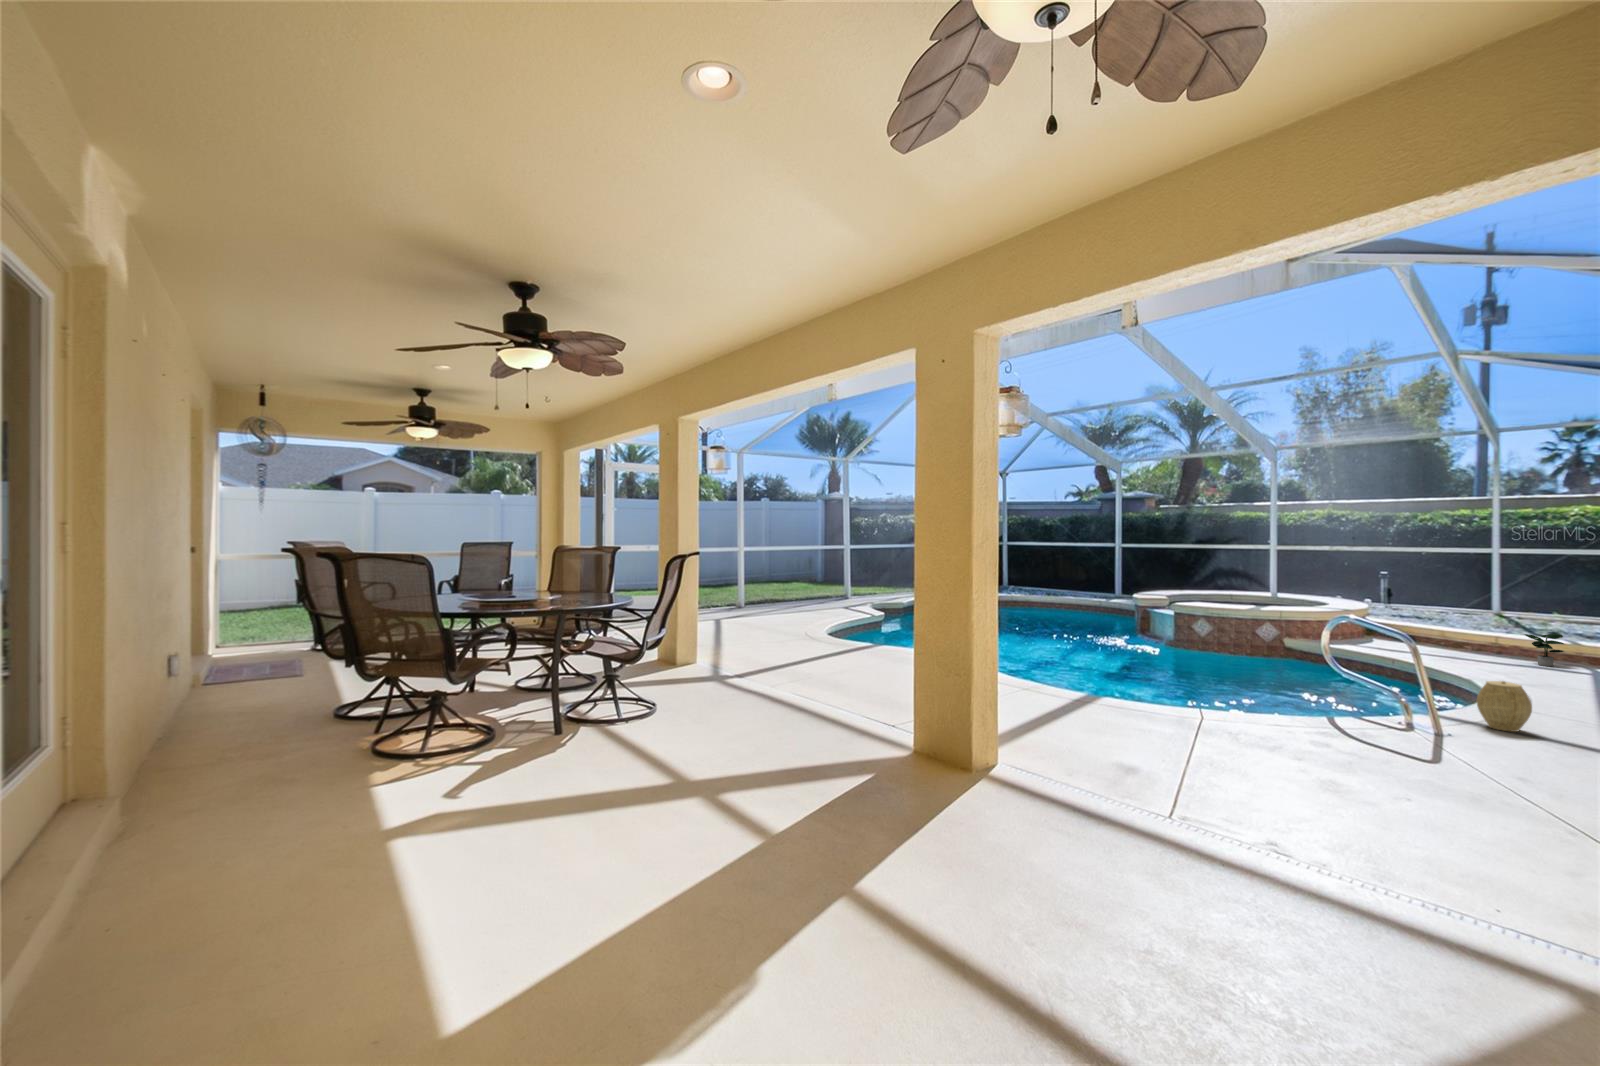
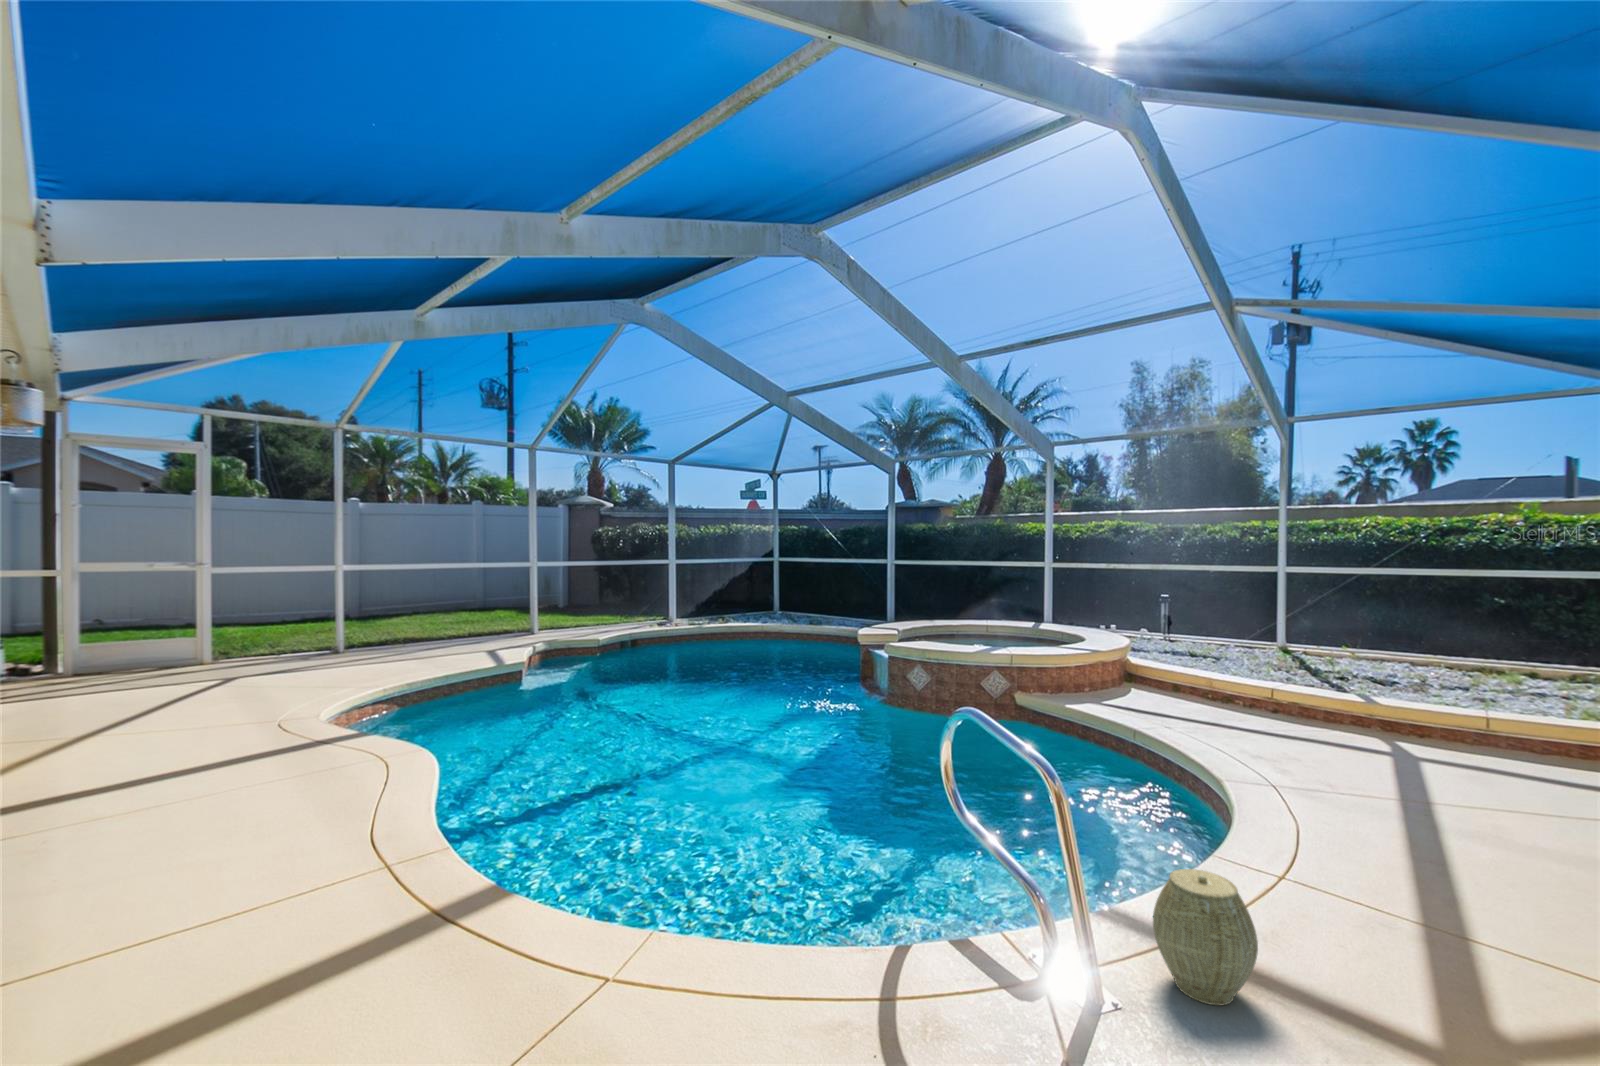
potted plant: present [1525,633,1564,666] -> none [1298,694,1352,744]

